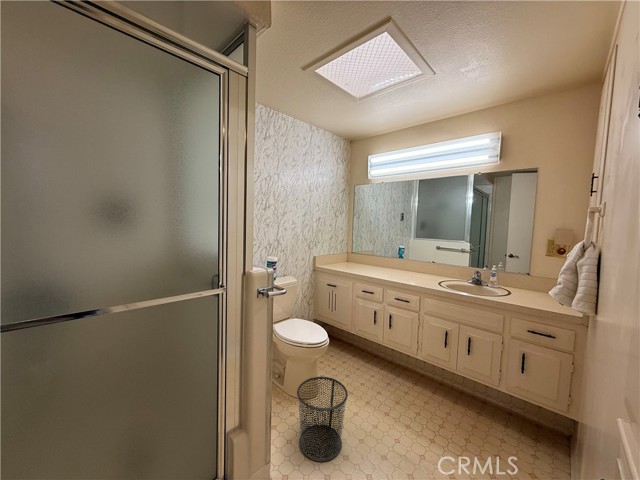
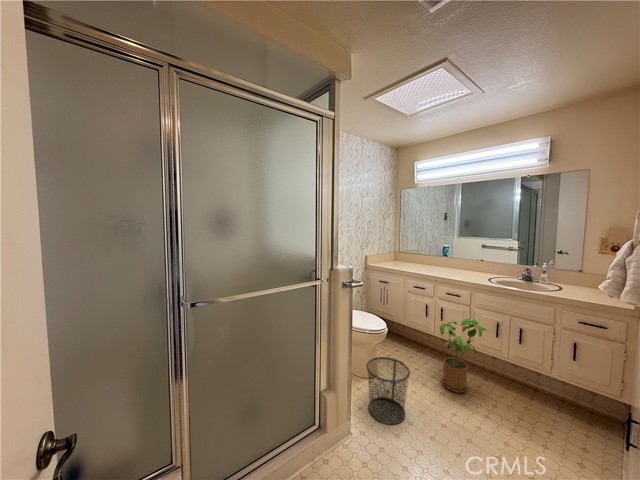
house plant: none [387,328,438,412] -> present [440,319,488,393]

